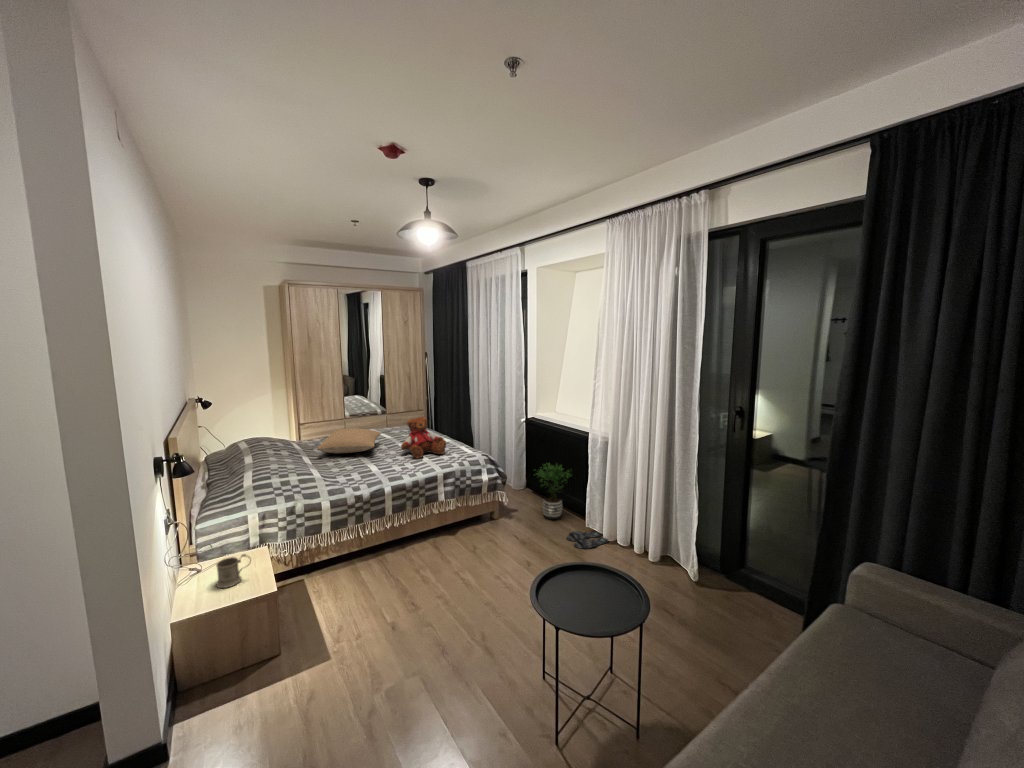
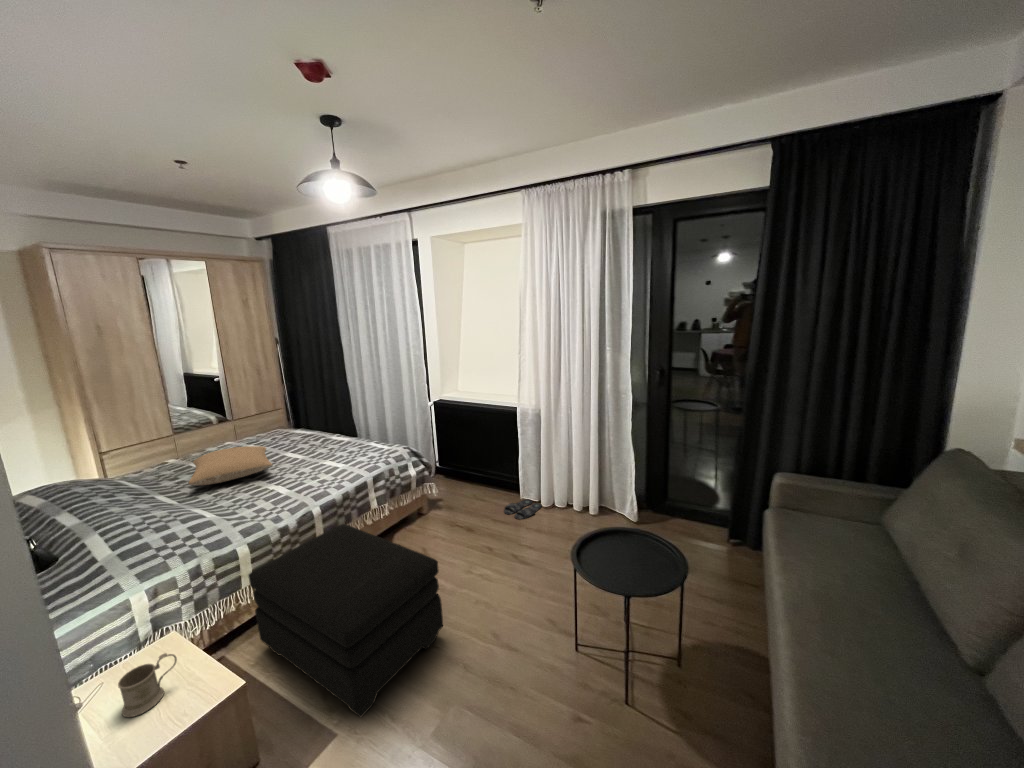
teddy bear: present [401,417,446,458] -> none [305,419,360,468]
potted plant: present [538,464,569,520] -> none [454,442,494,499]
ottoman: none [323,505,449,658] -> present [248,524,443,717]

